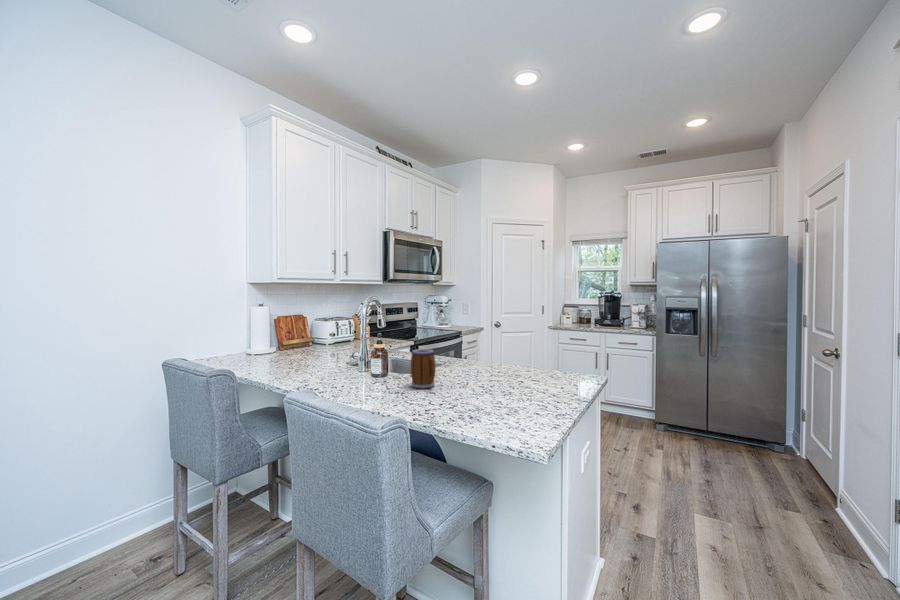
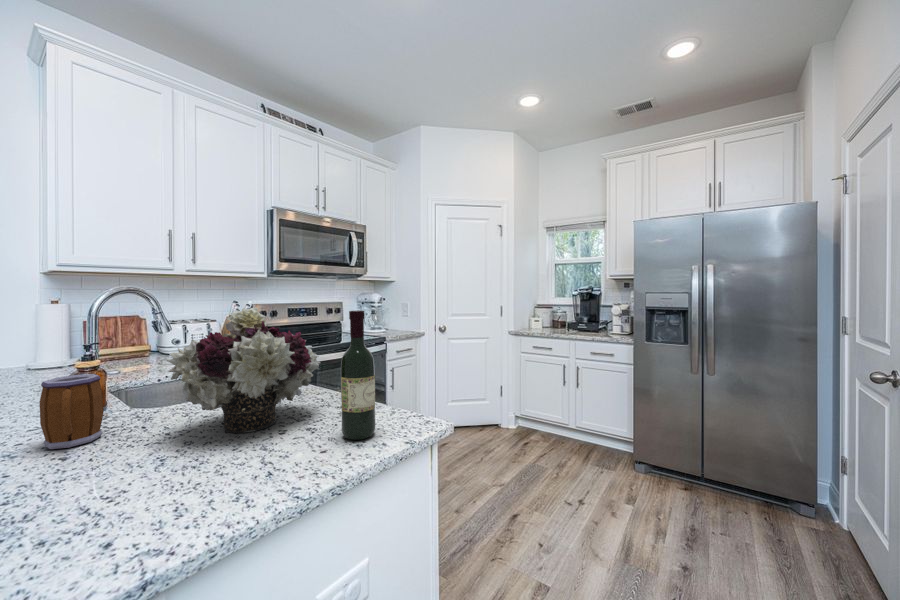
flower arrangement: none [467,311,533,381] -> present [167,308,320,433]
wine bottle: none [564,313,583,382] -> present [341,310,375,440]

